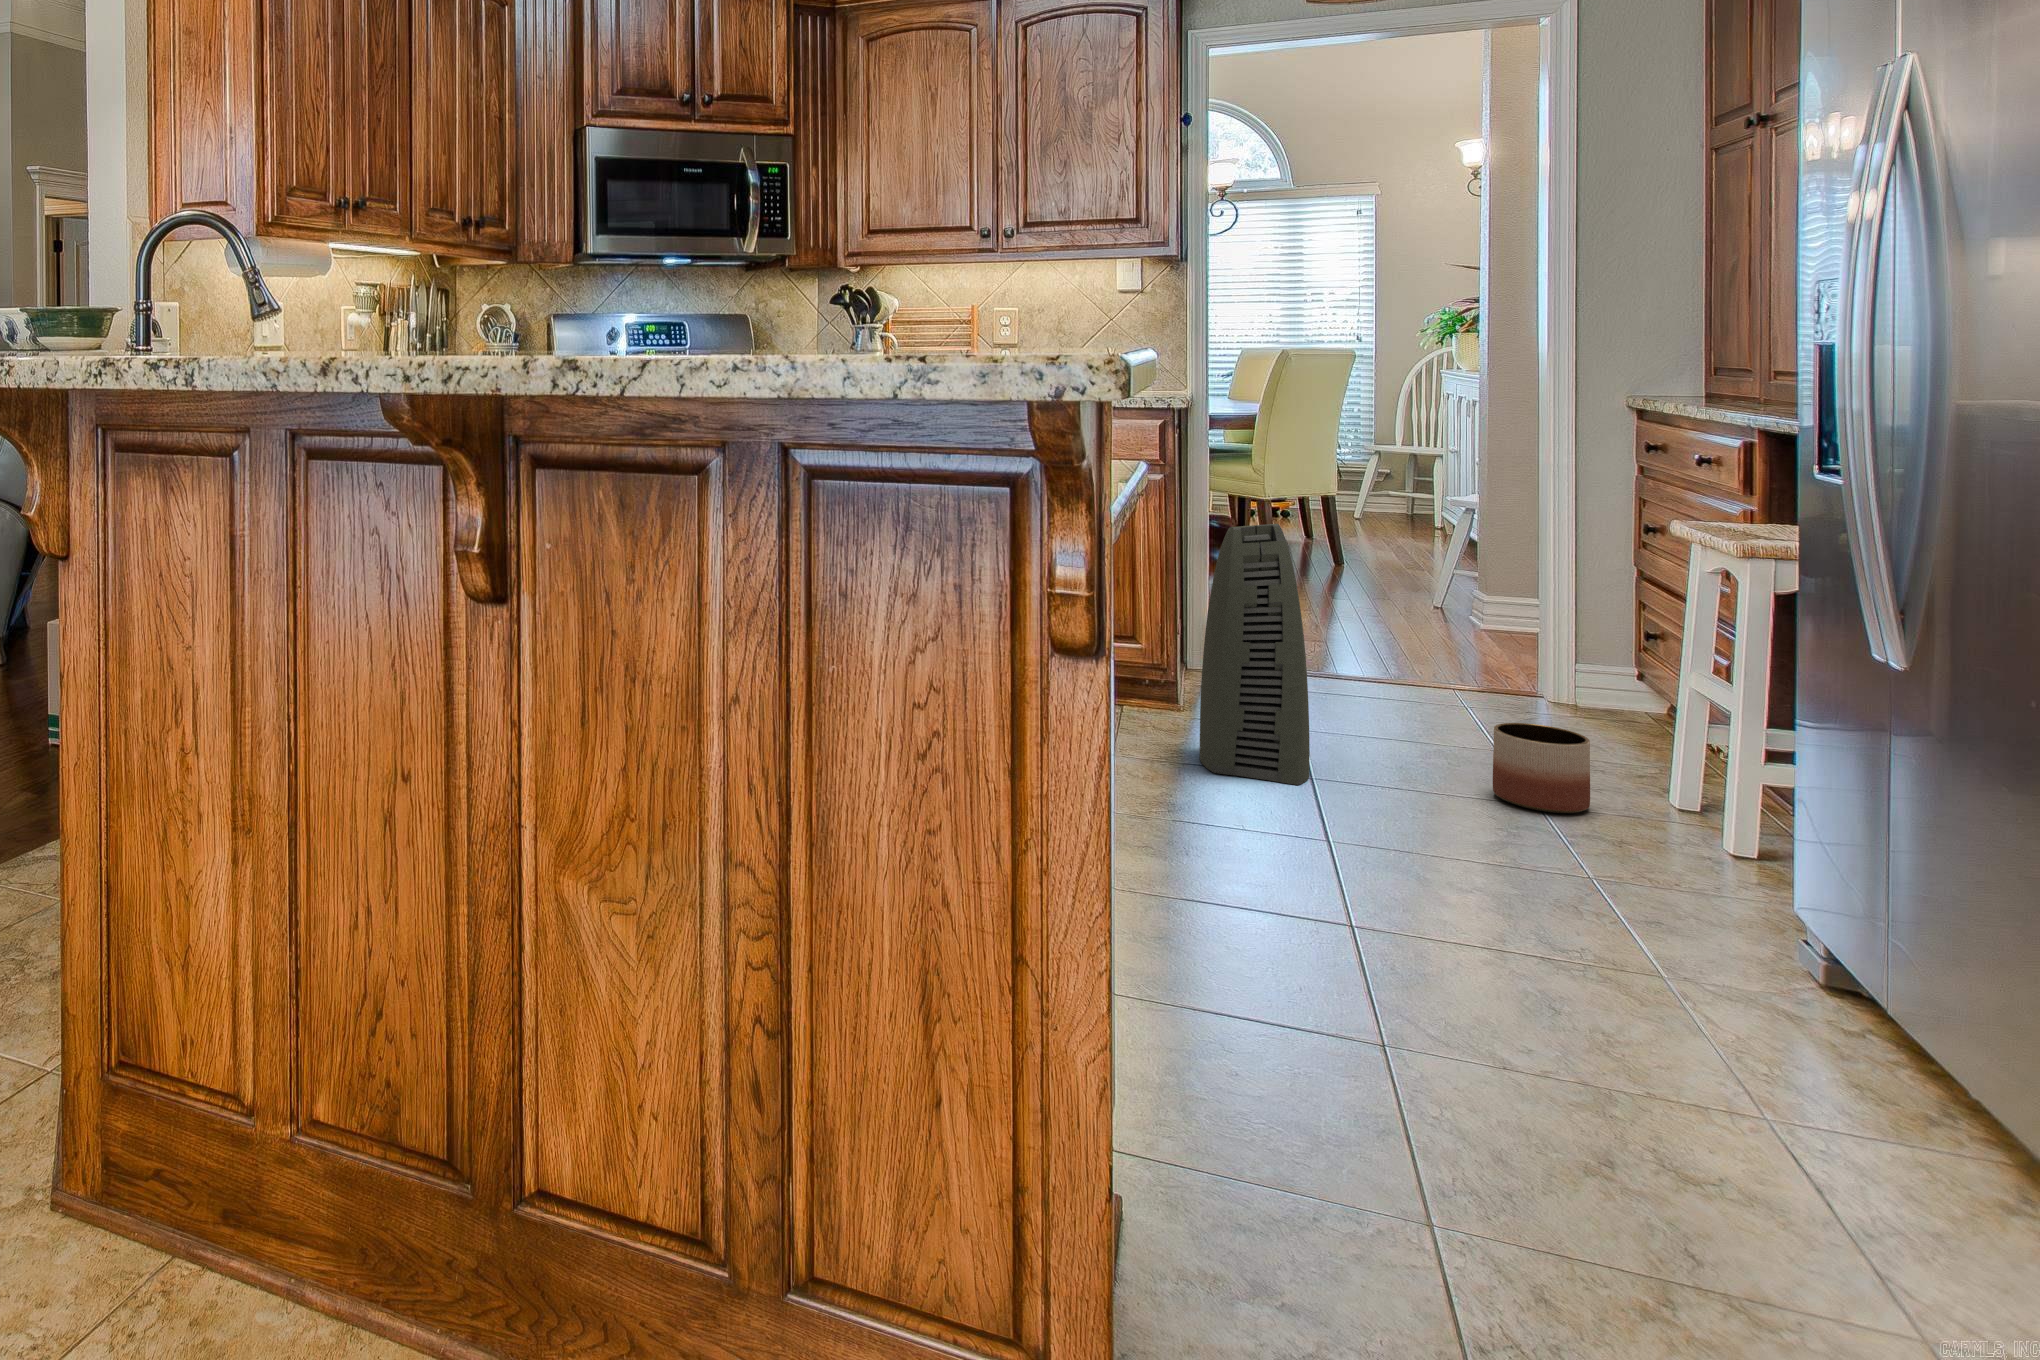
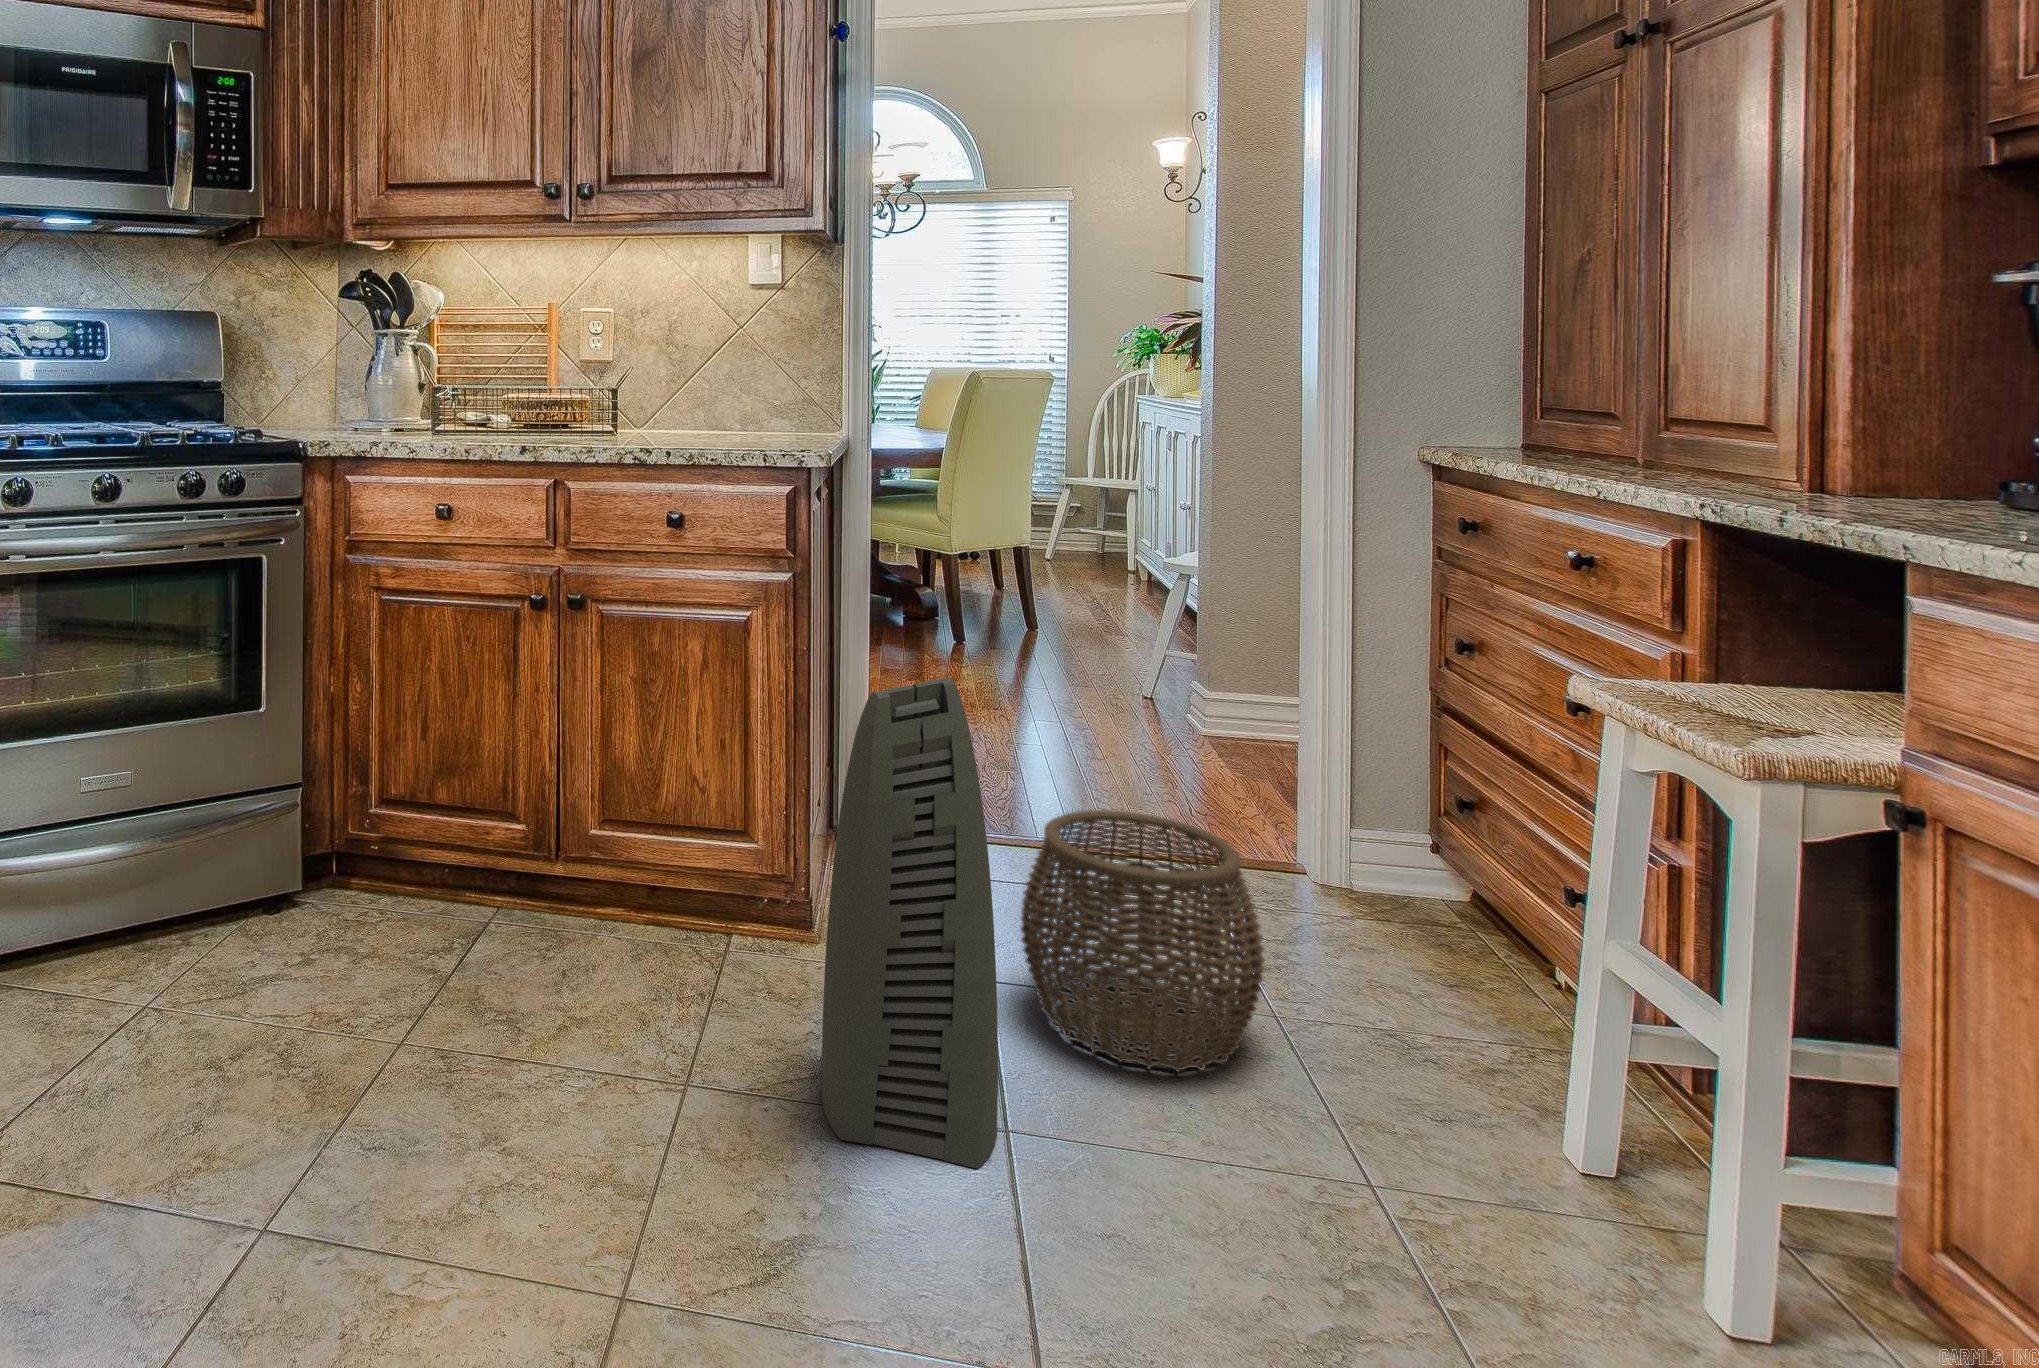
woven basket: none [1324,621,1487,762] -> present [1021,810,1264,1072]
planter: present [1493,723,1590,813] -> none [1296,1034,1460,1231]

